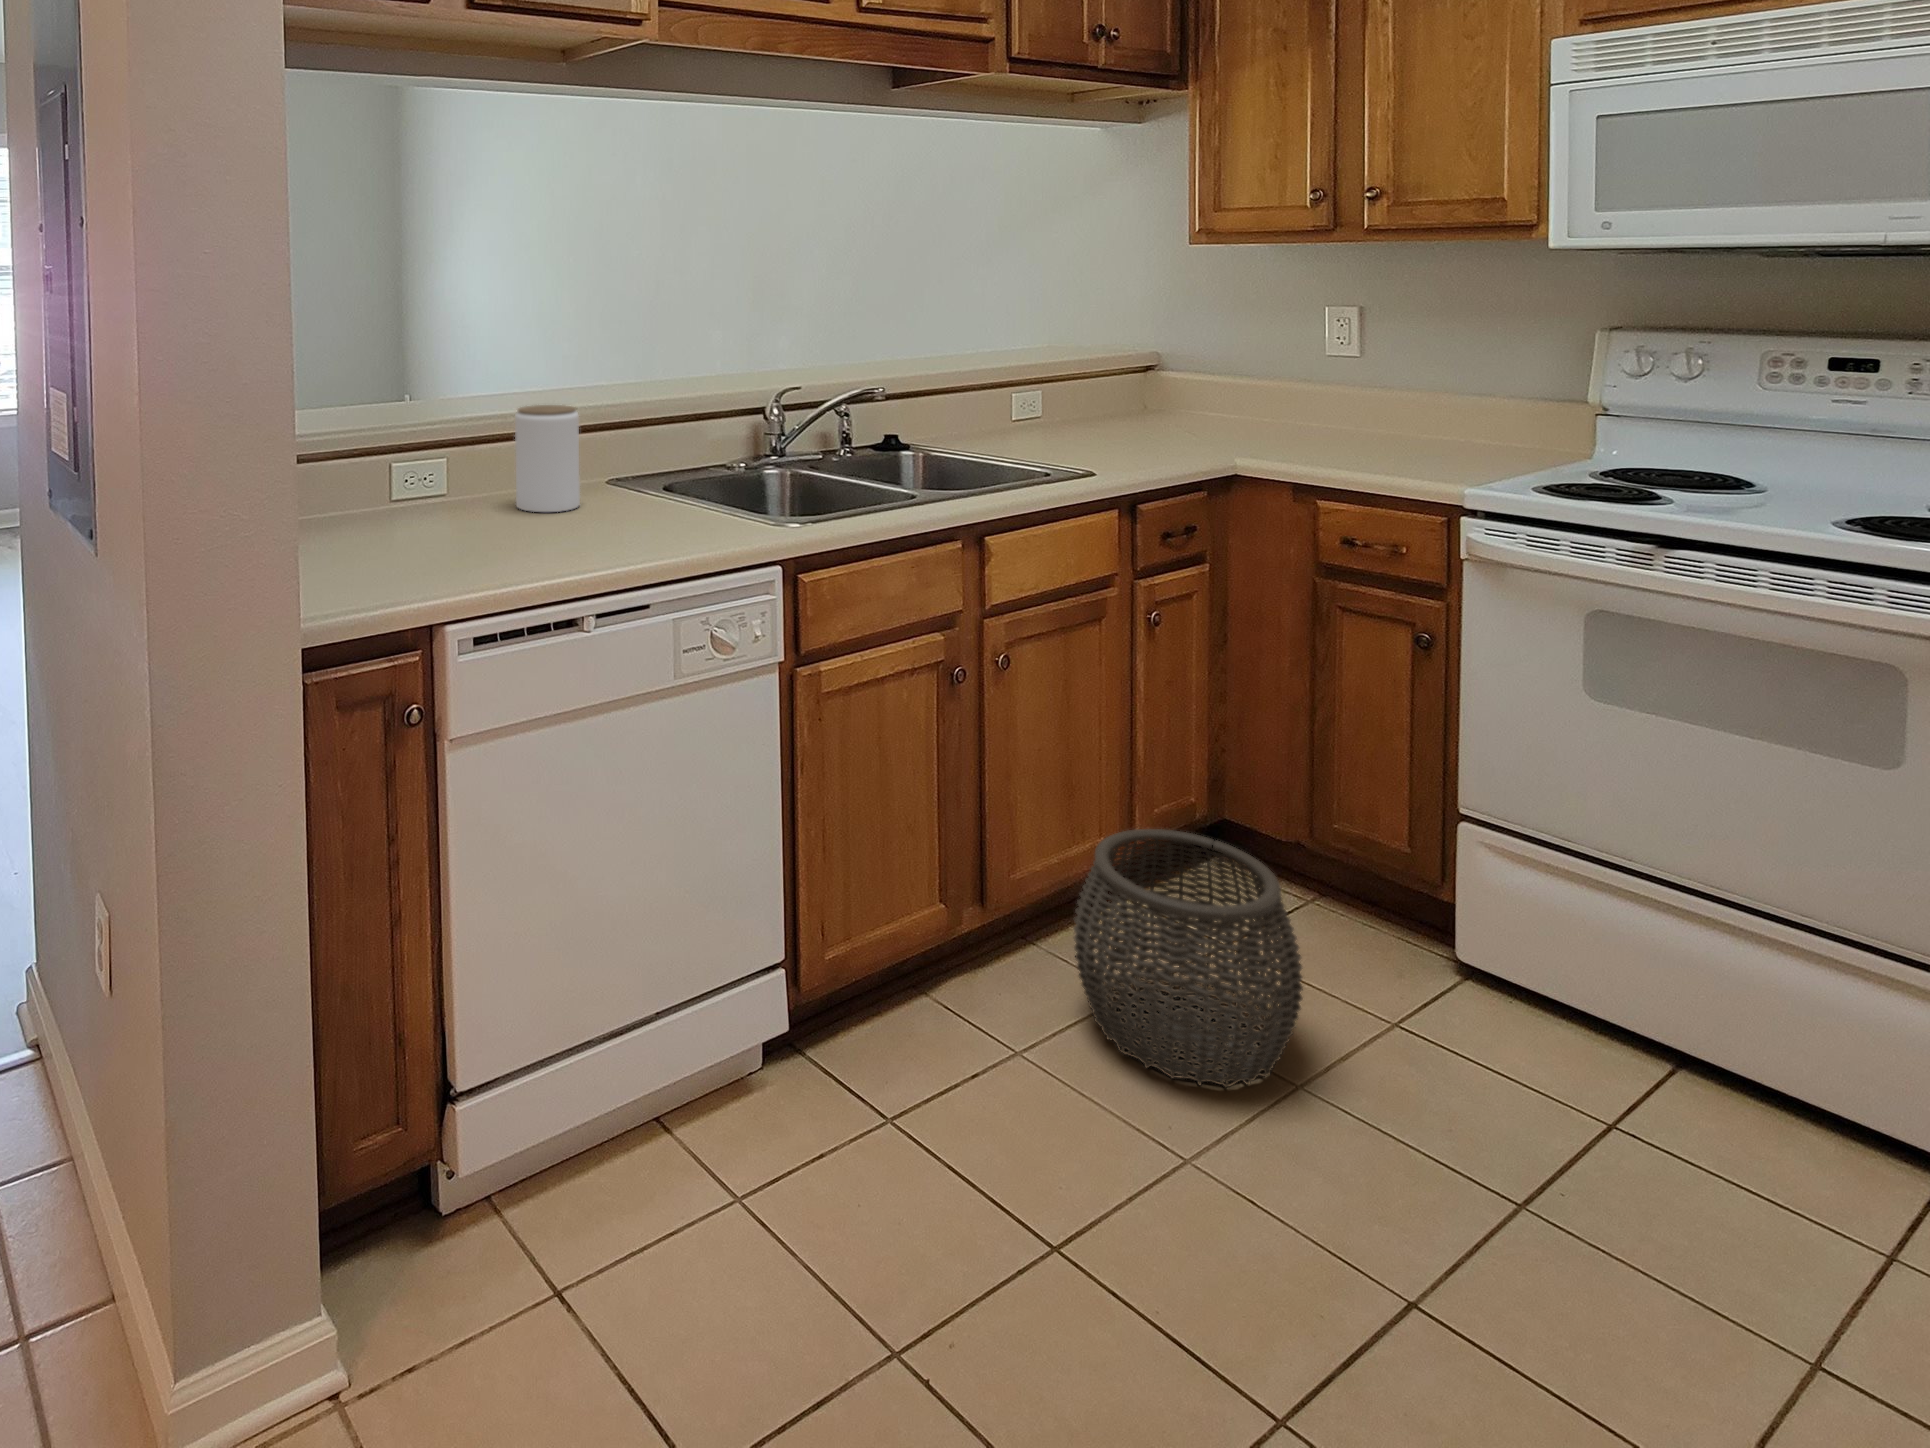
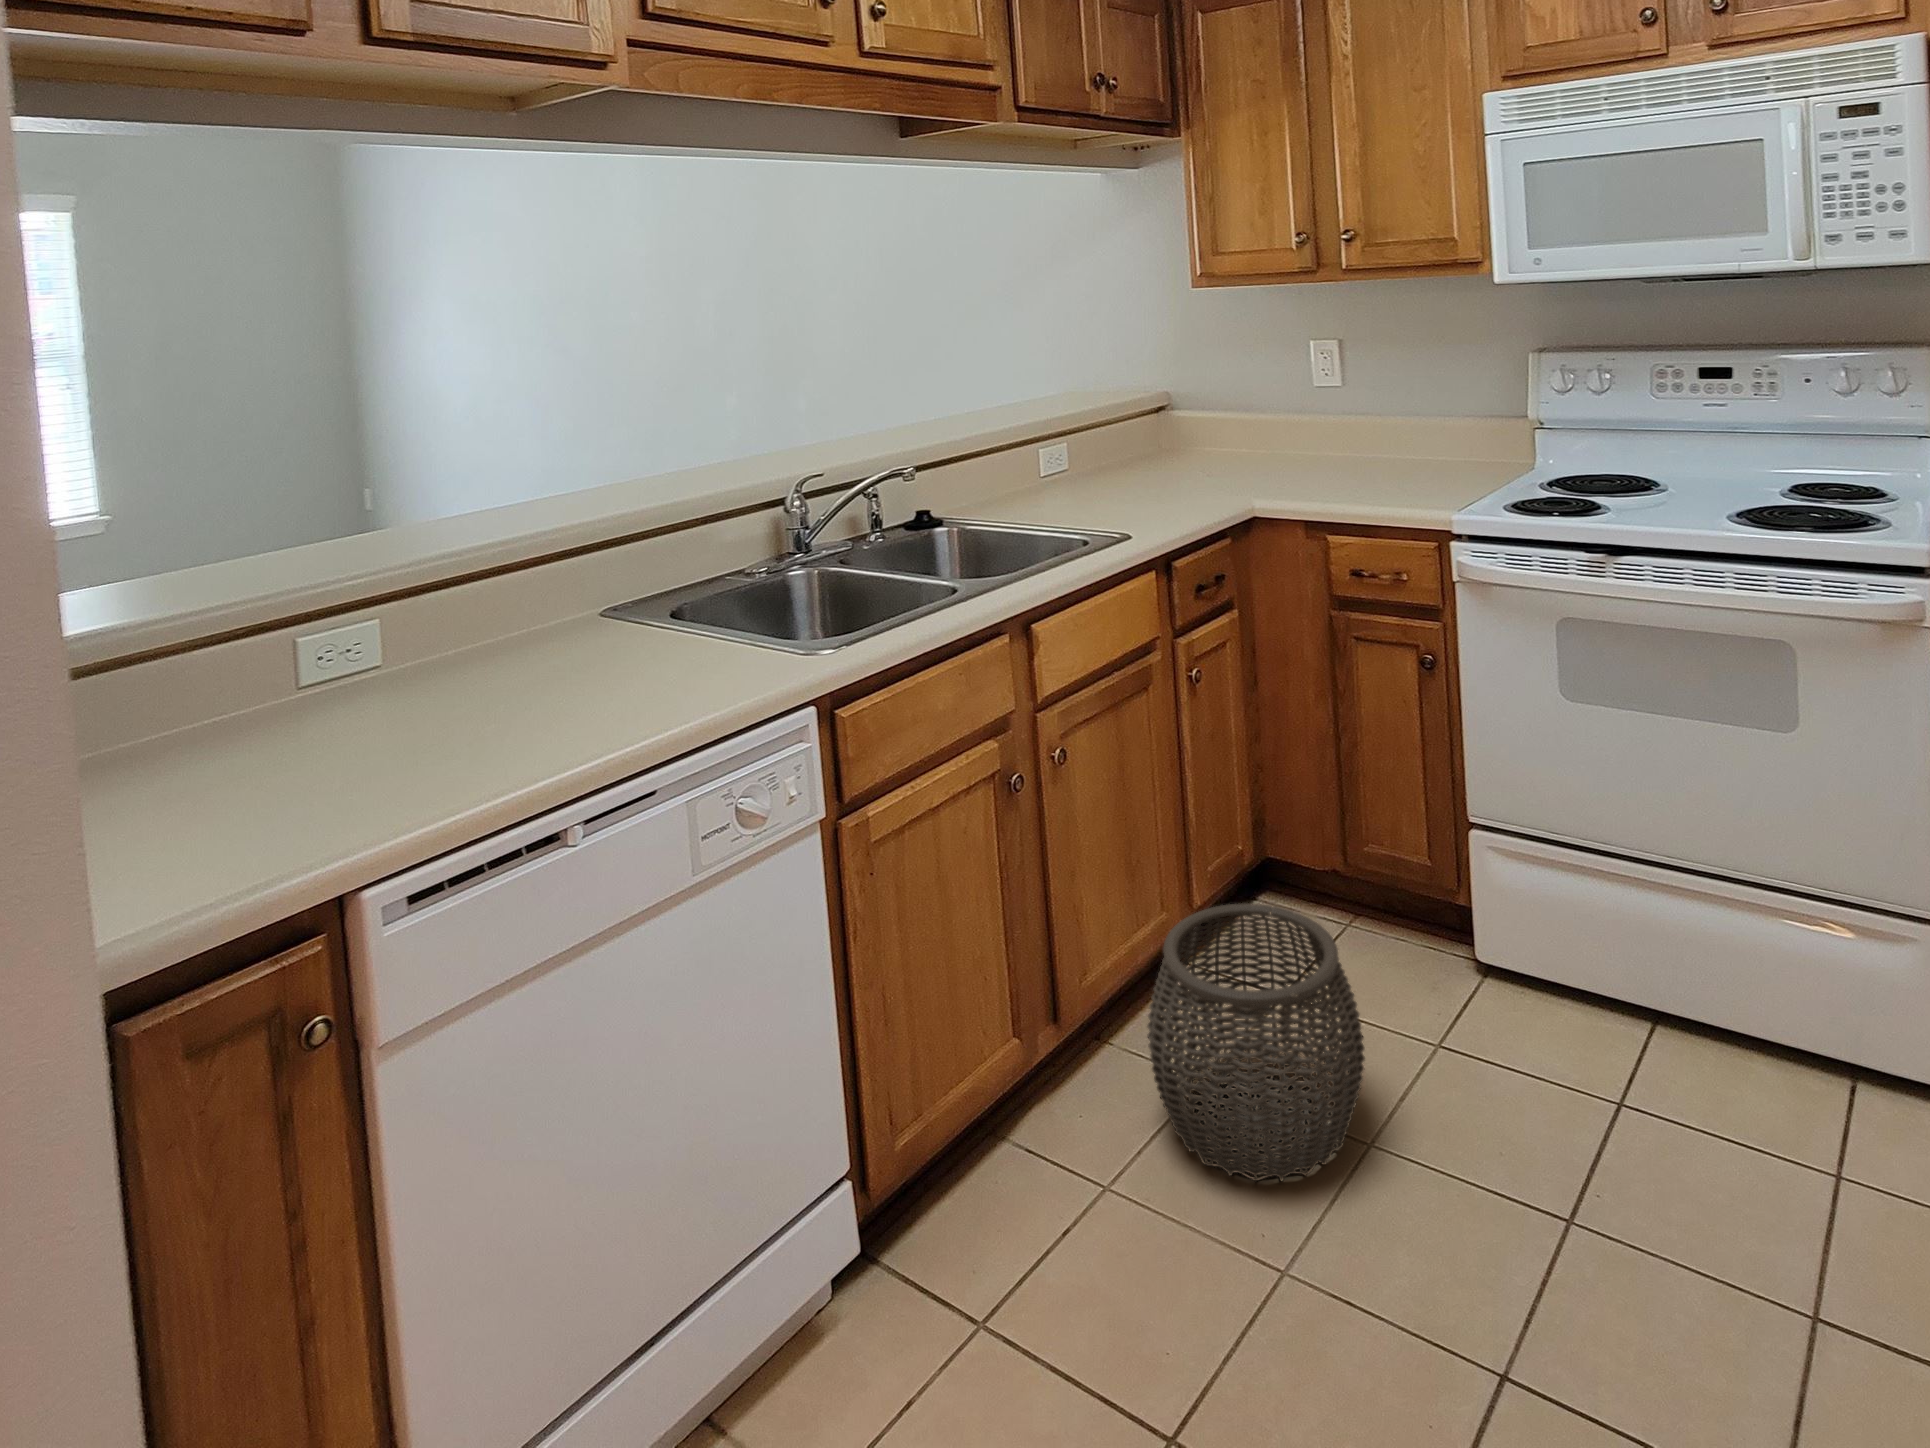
jar: present [515,405,580,512] -> none [463,538,558,681]

